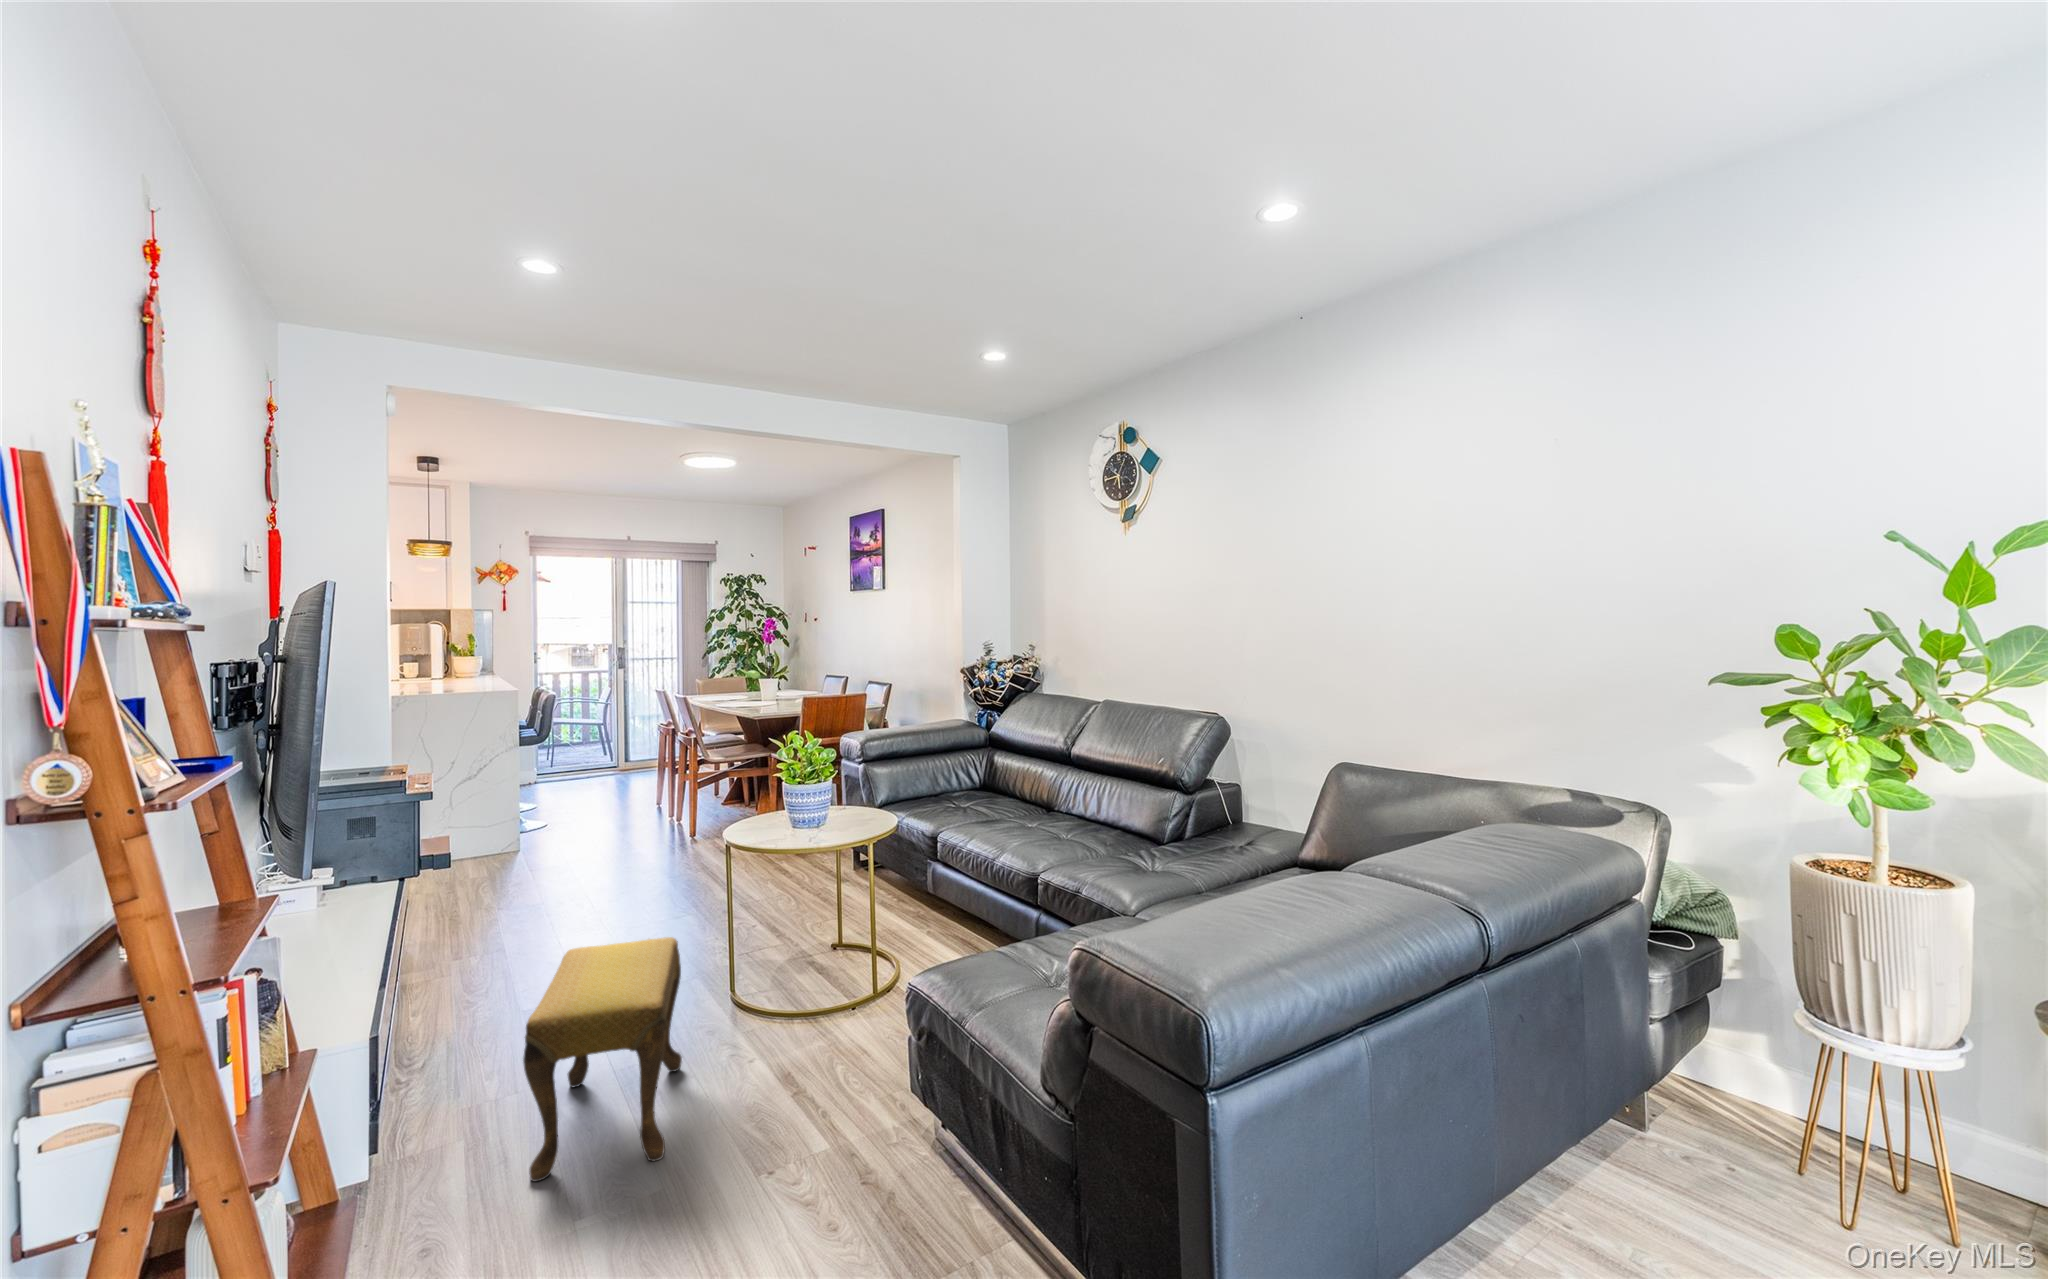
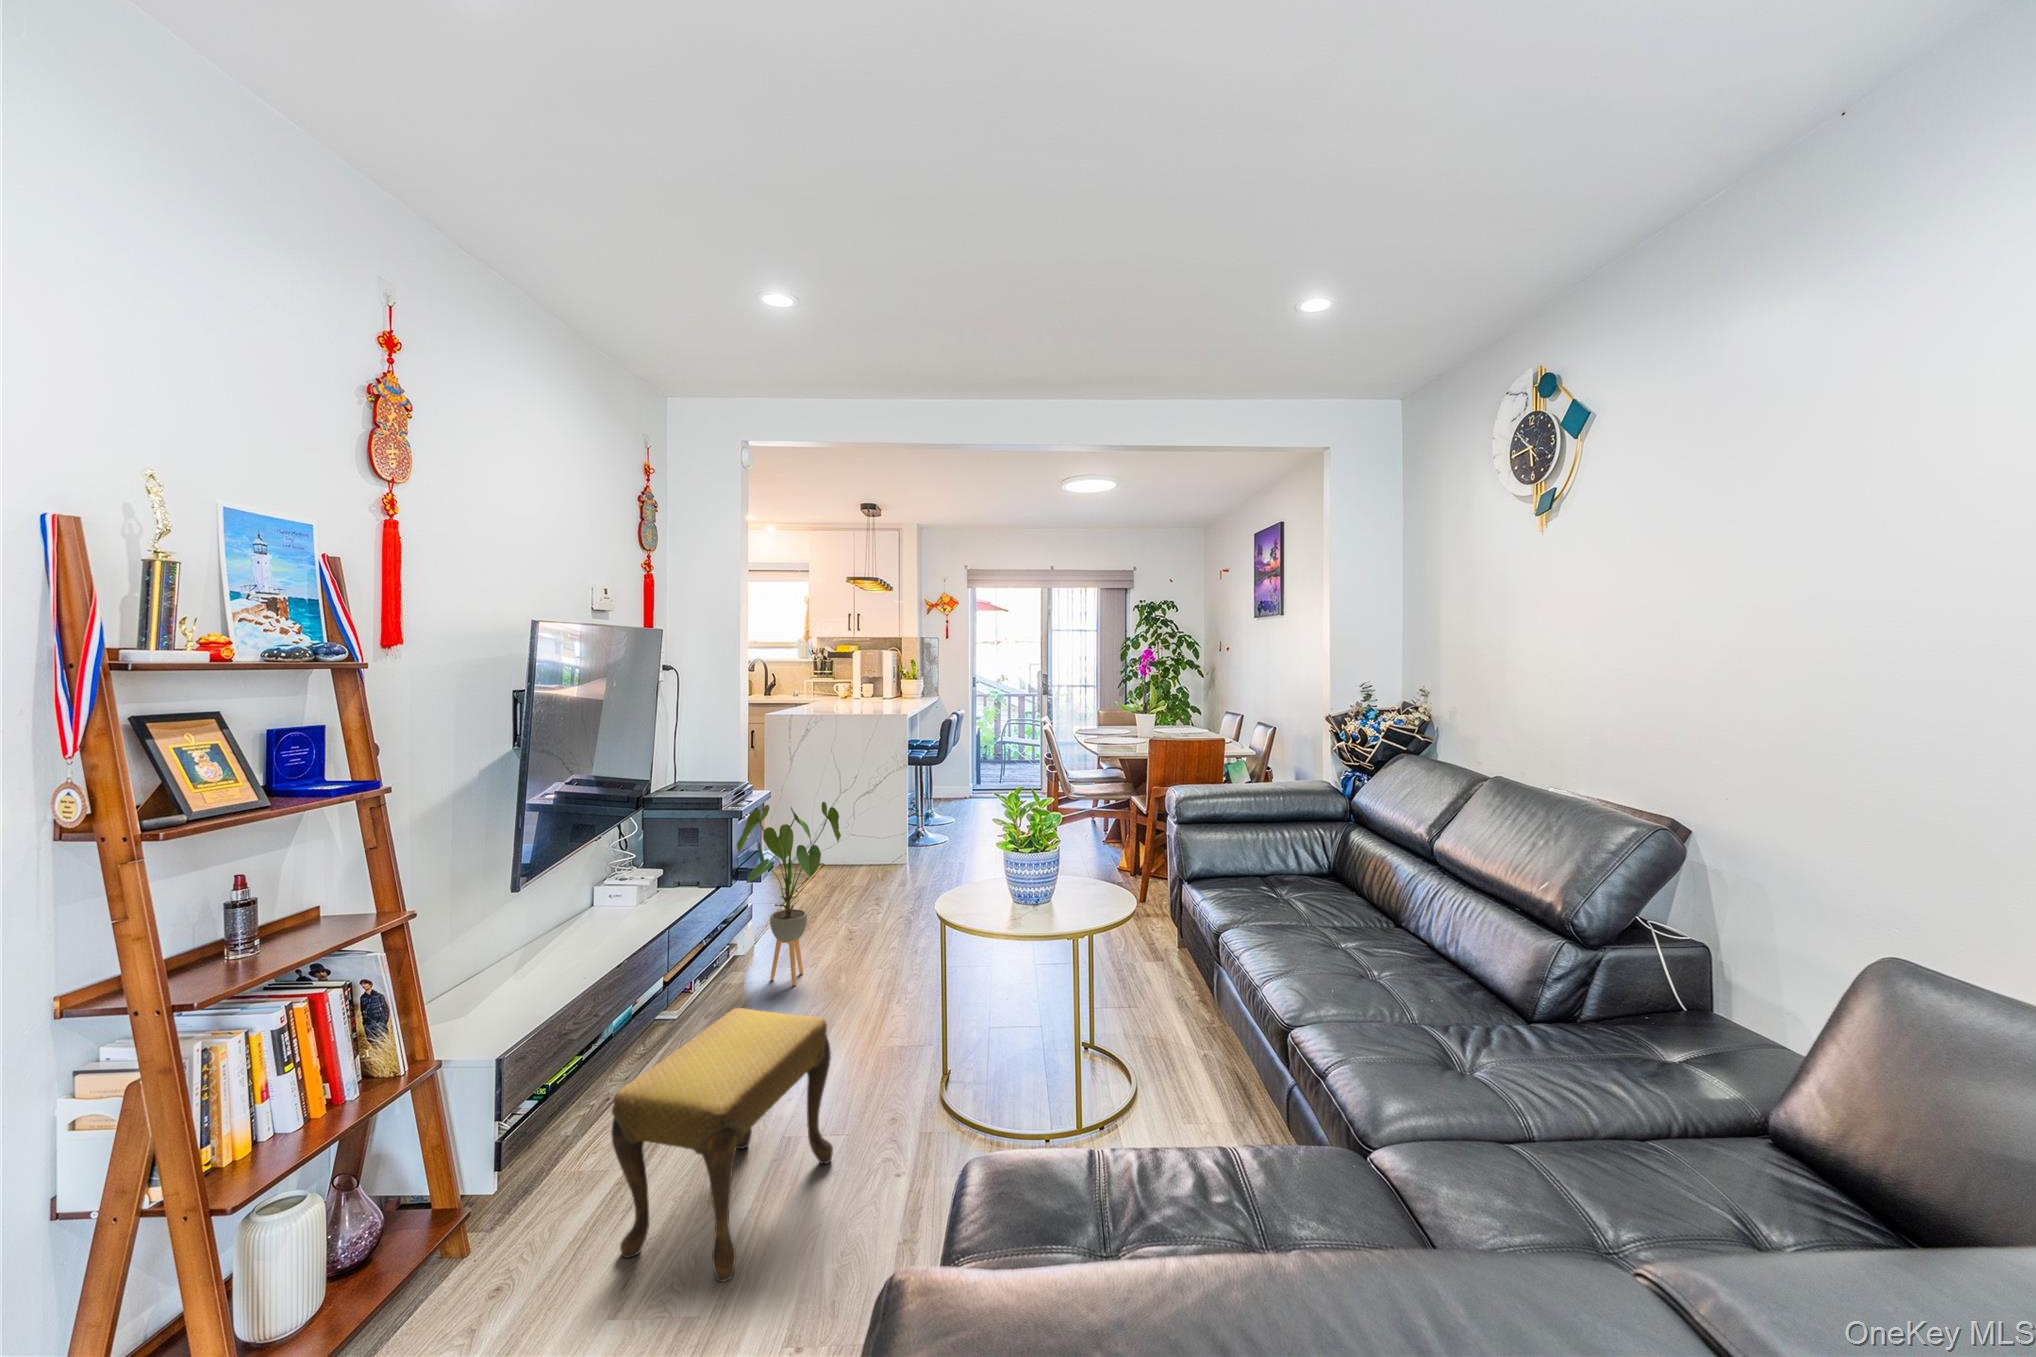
house plant: none [402,771,533,971] -> present [737,802,841,986]

